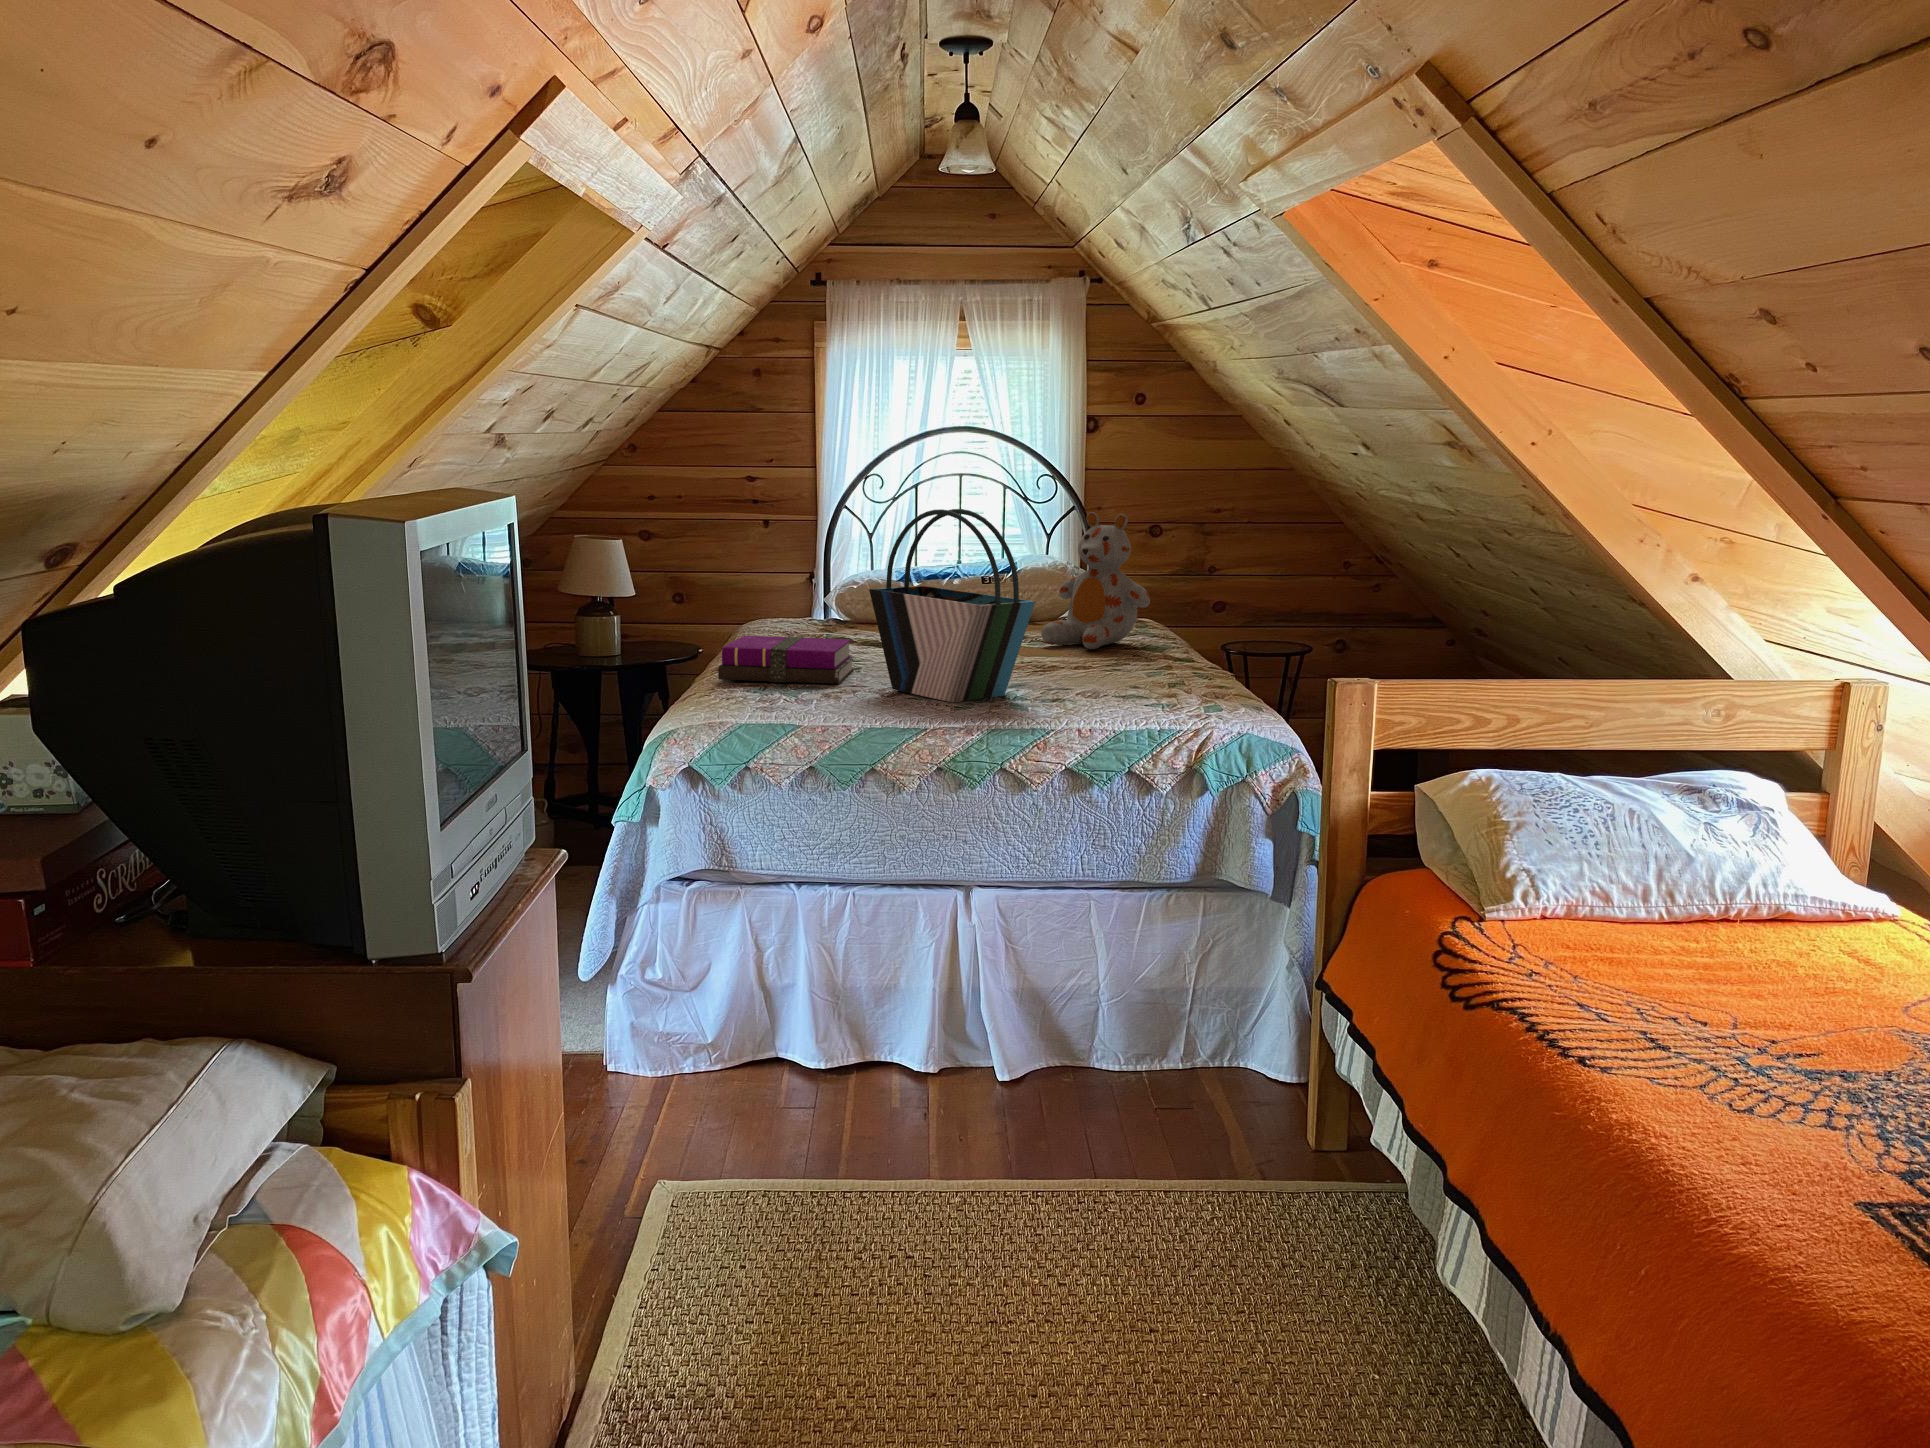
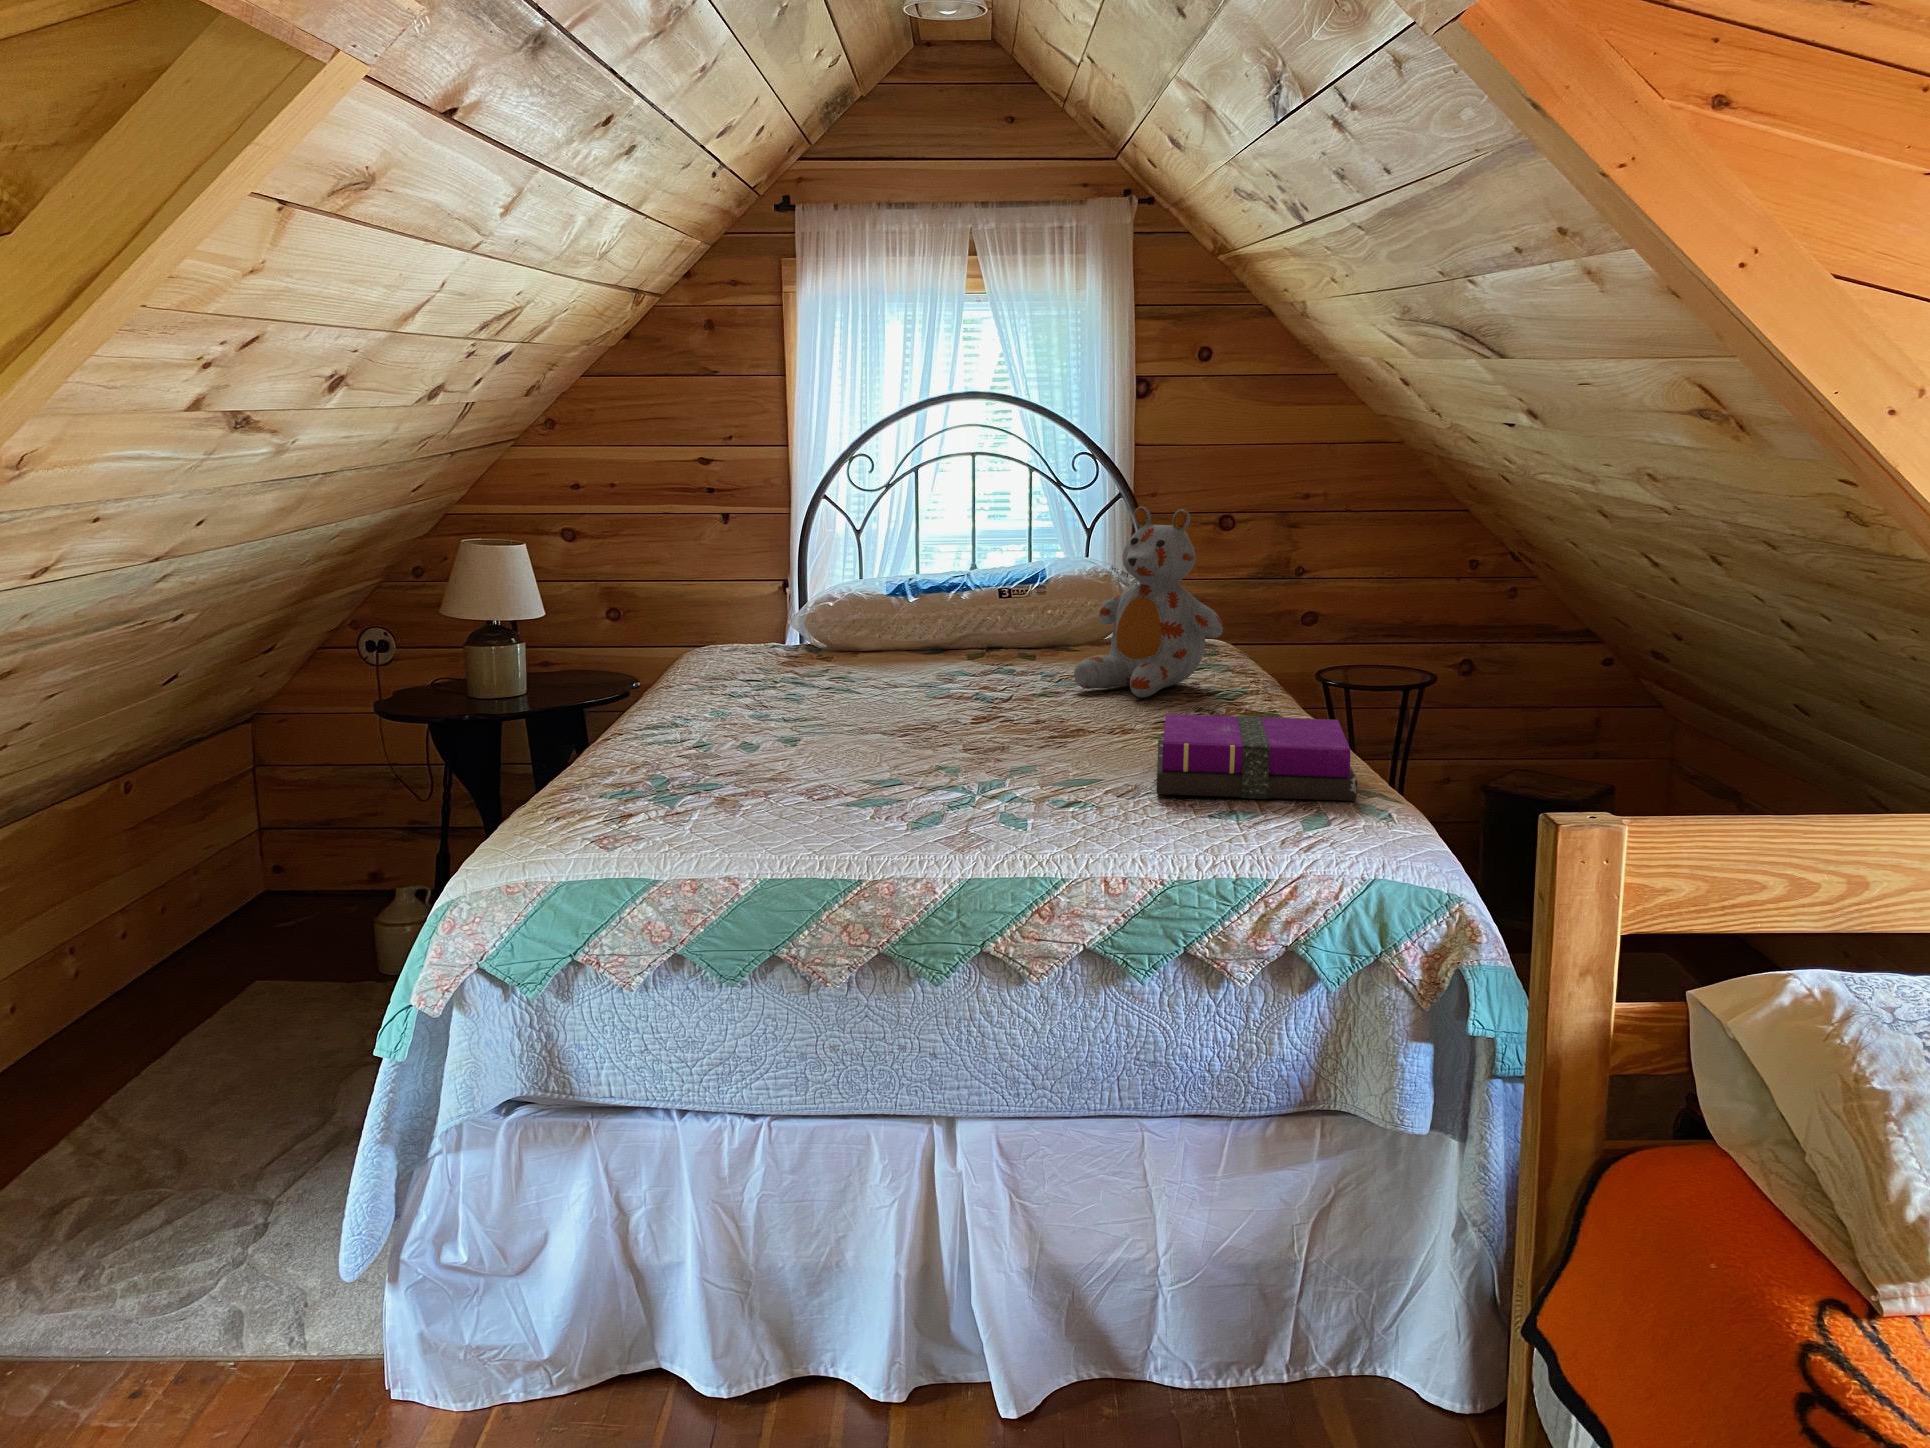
tote bag: present [869,509,1035,702] -> none [809,516,1050,810]
notebook: present [718,636,854,684] -> present [1157,714,1357,801]

